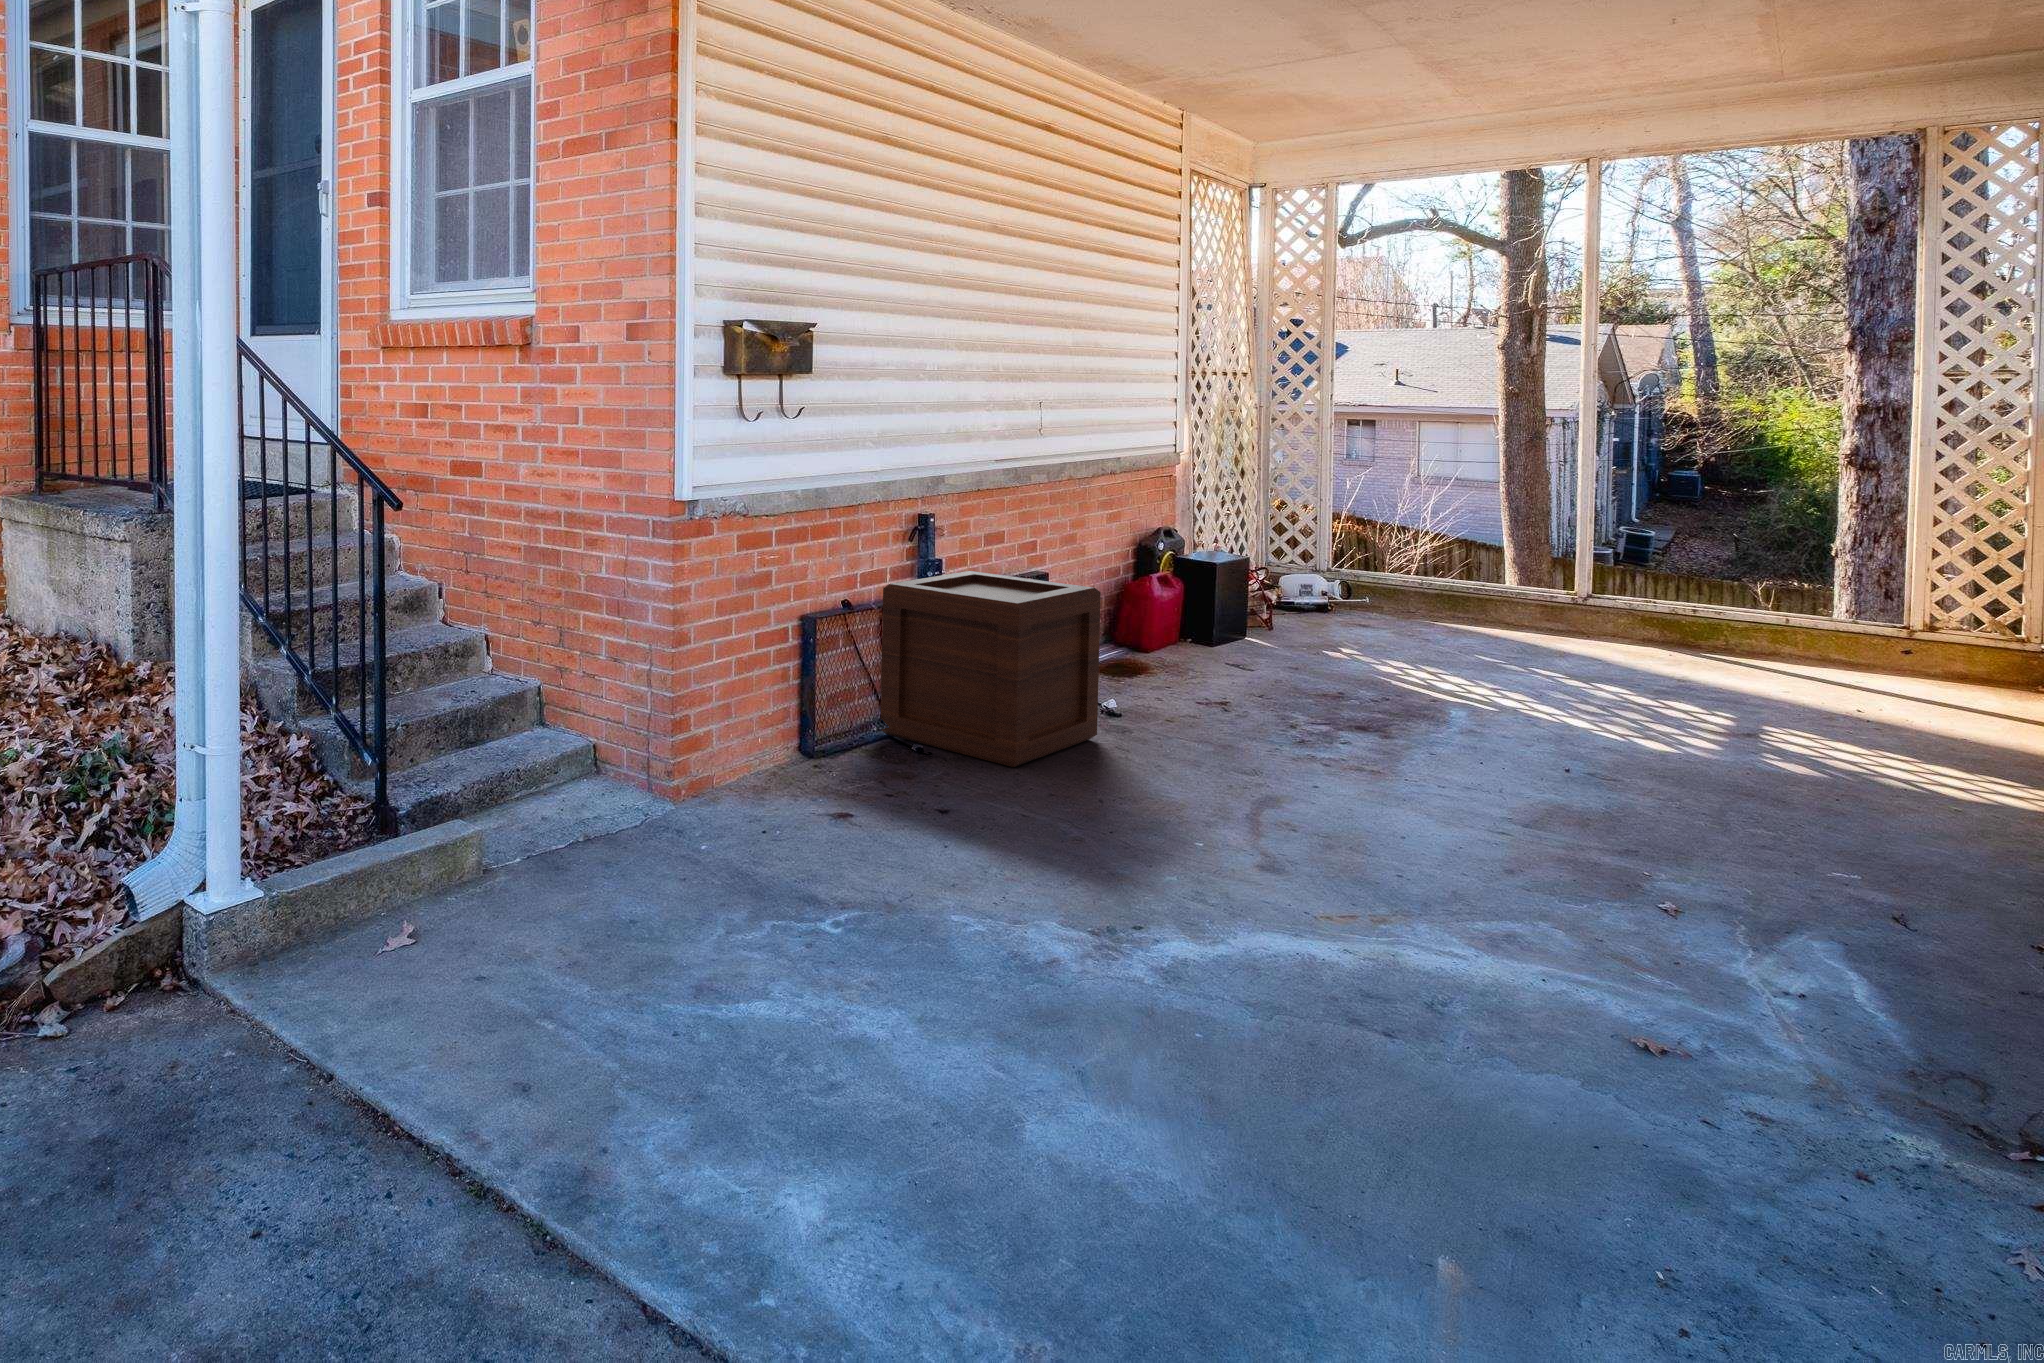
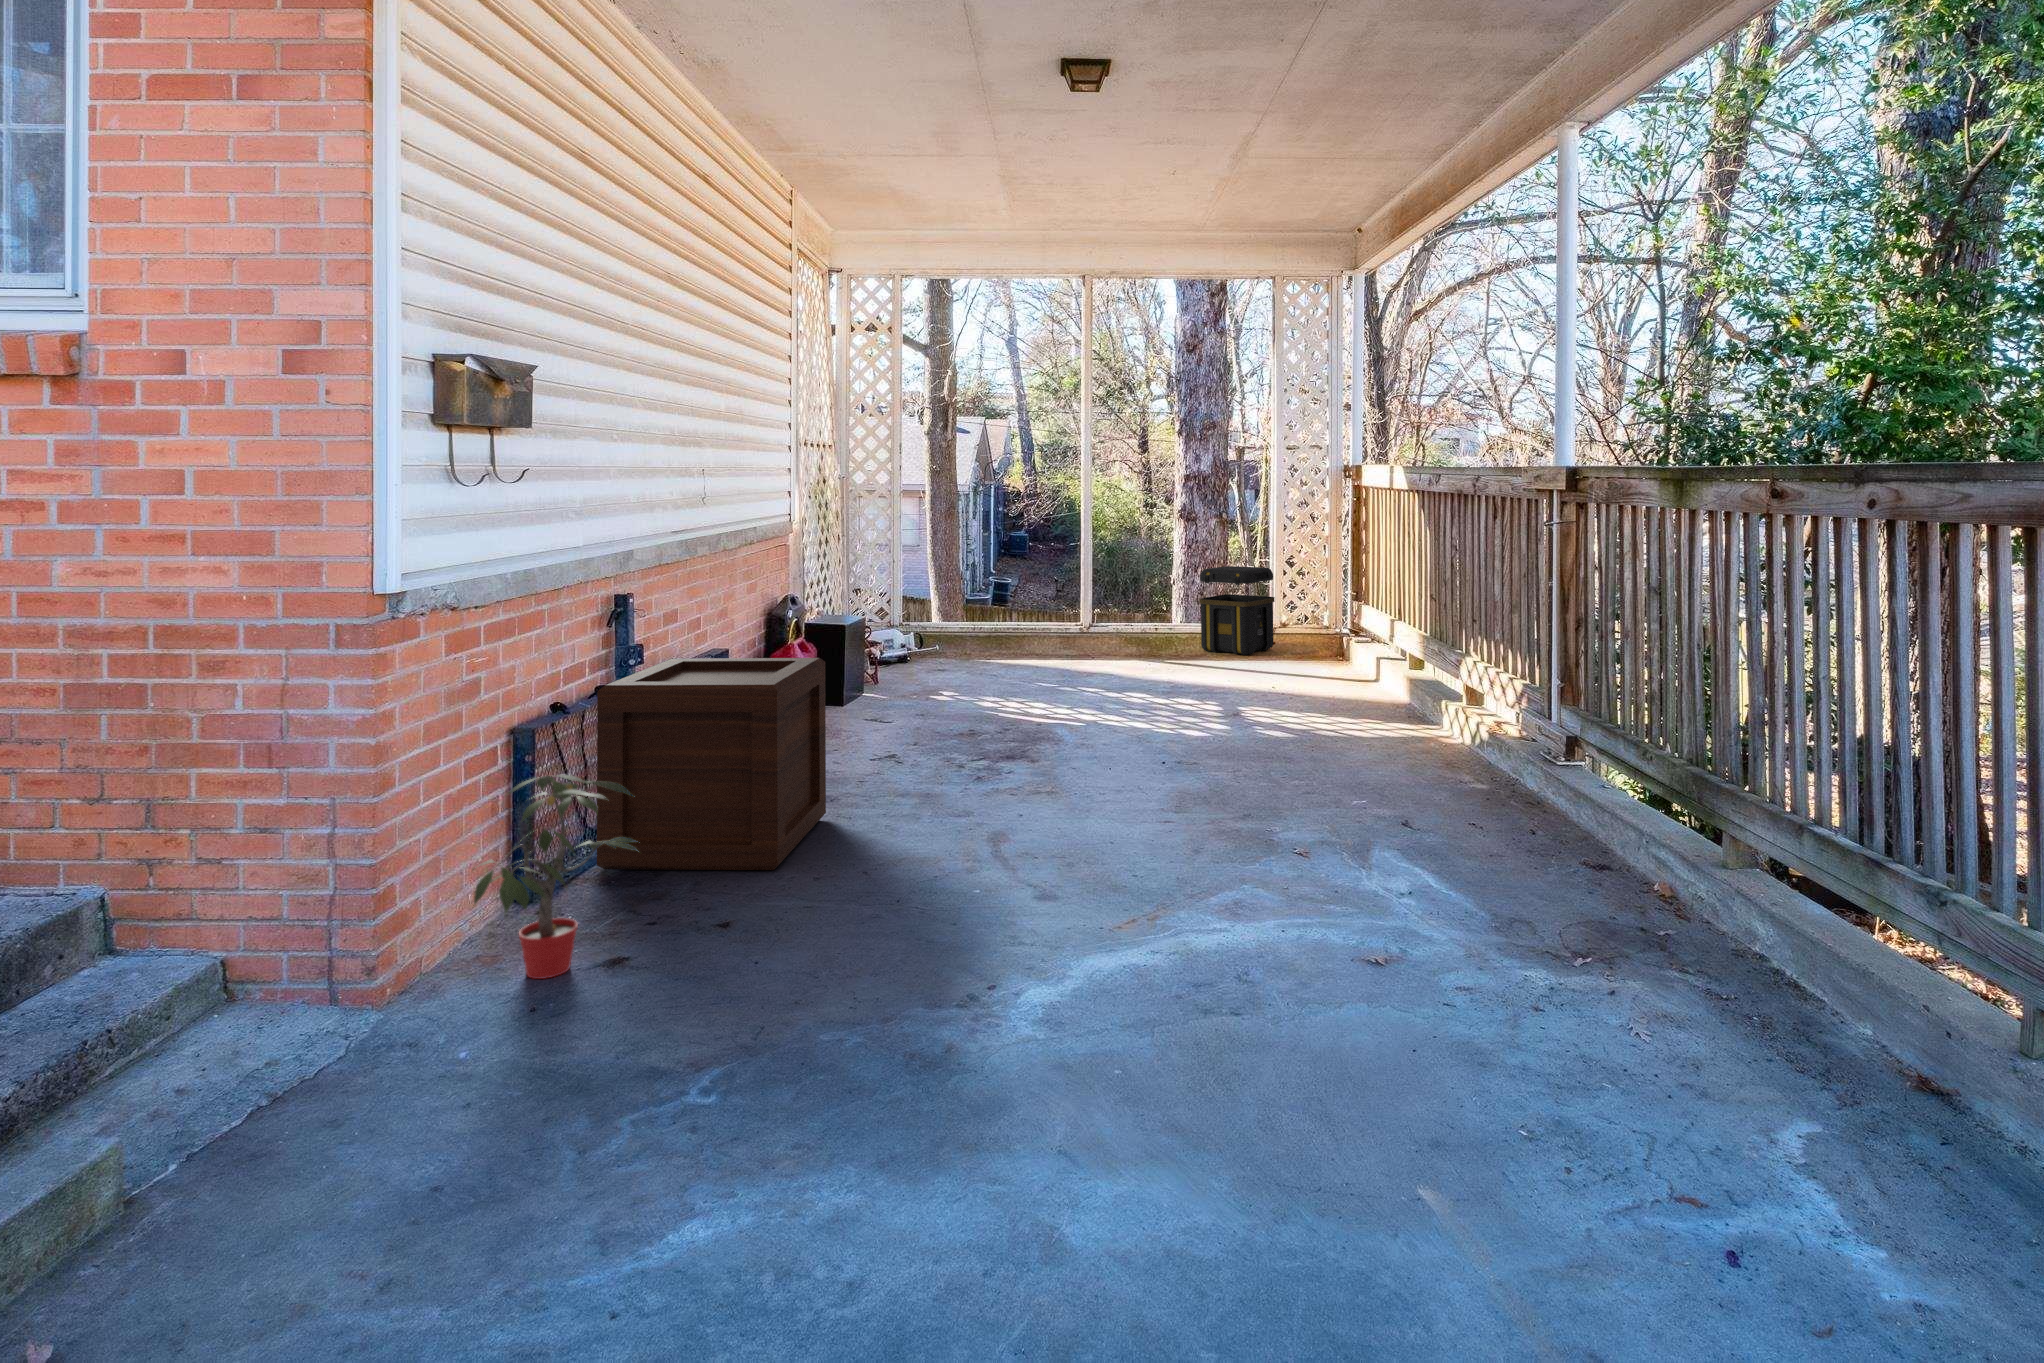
toolbox: none [1791,550,1944,679] -> present [1199,566,1275,655]
potted plant: none [735,642,883,793] -> present [473,775,636,979]

